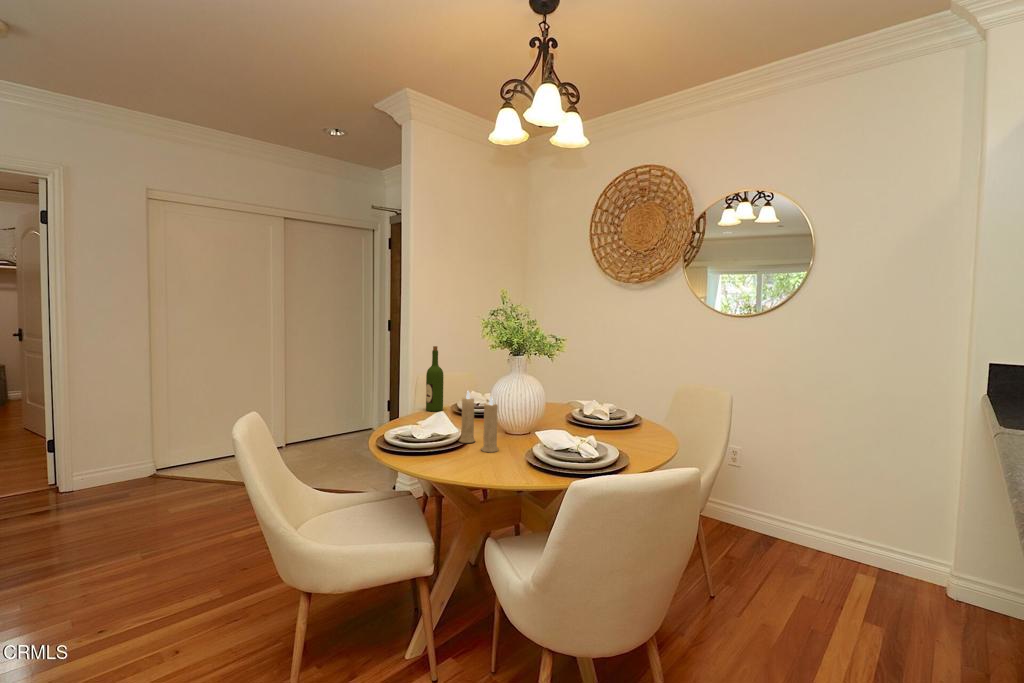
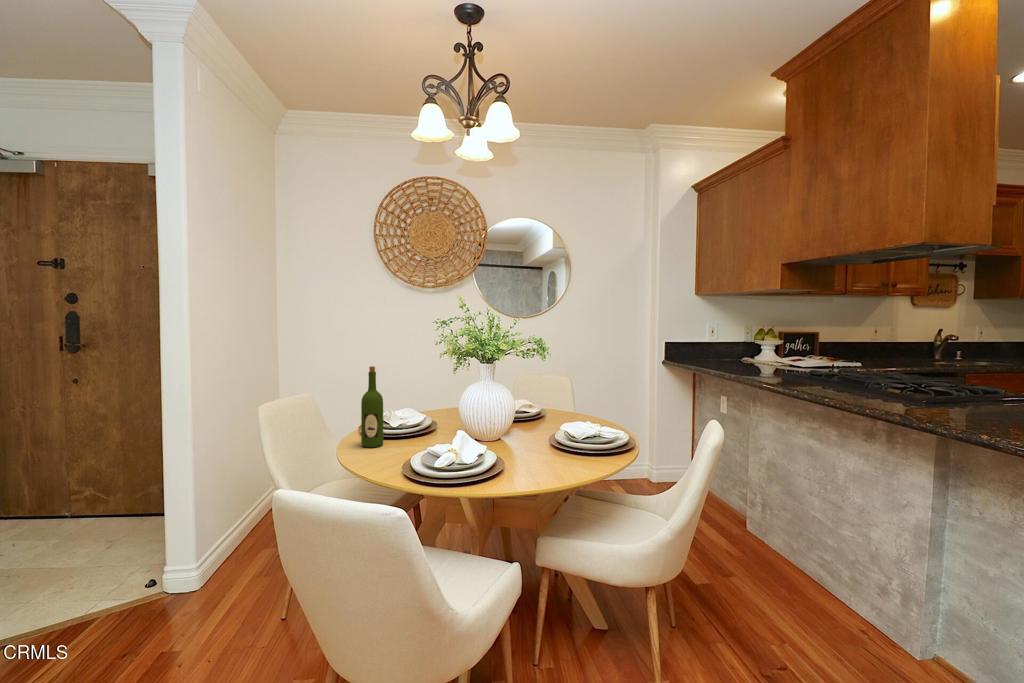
candle: present [459,391,498,452] -> none [526,407,586,466]

